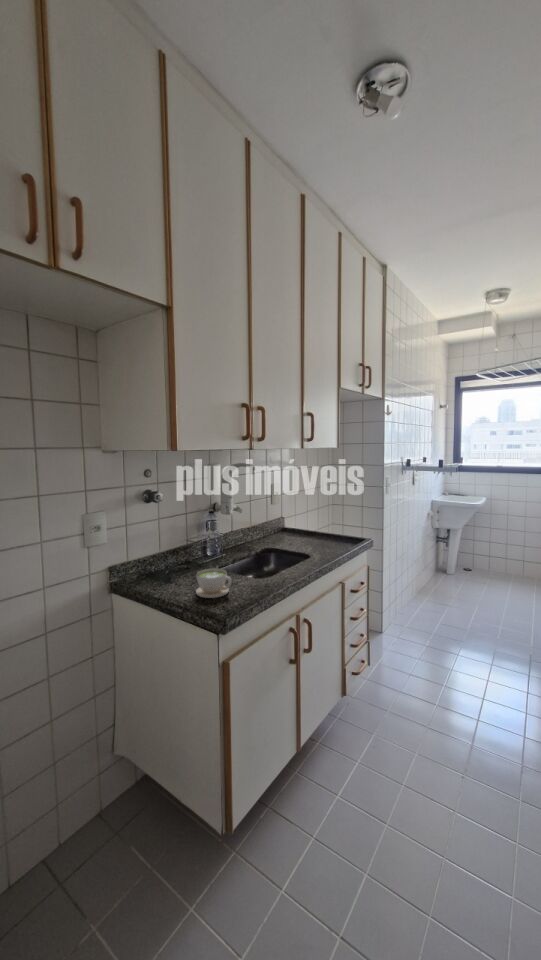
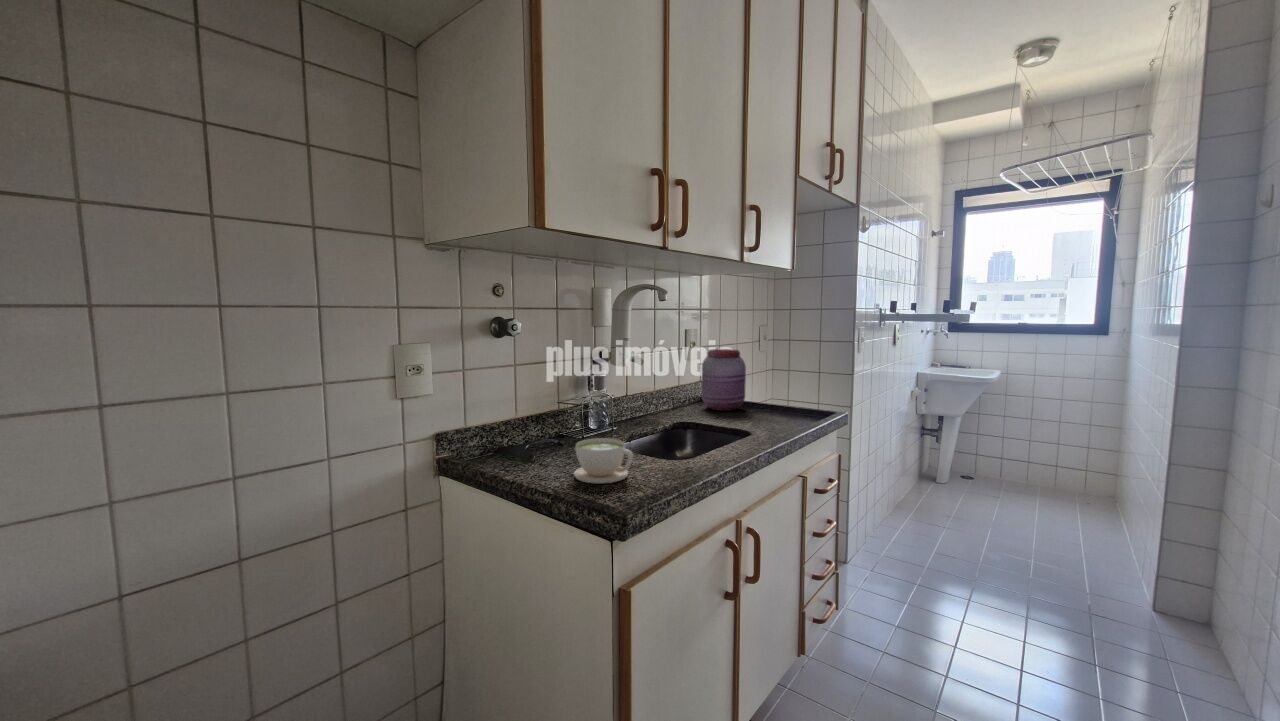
jar: none [281,498,309,539] -> present [702,349,746,411]

